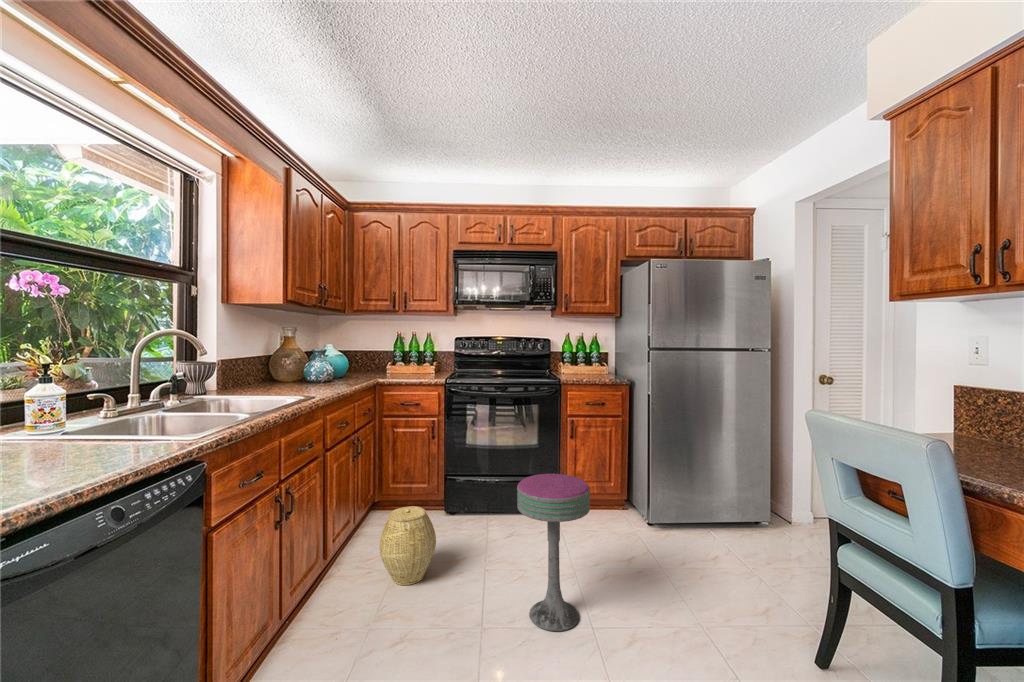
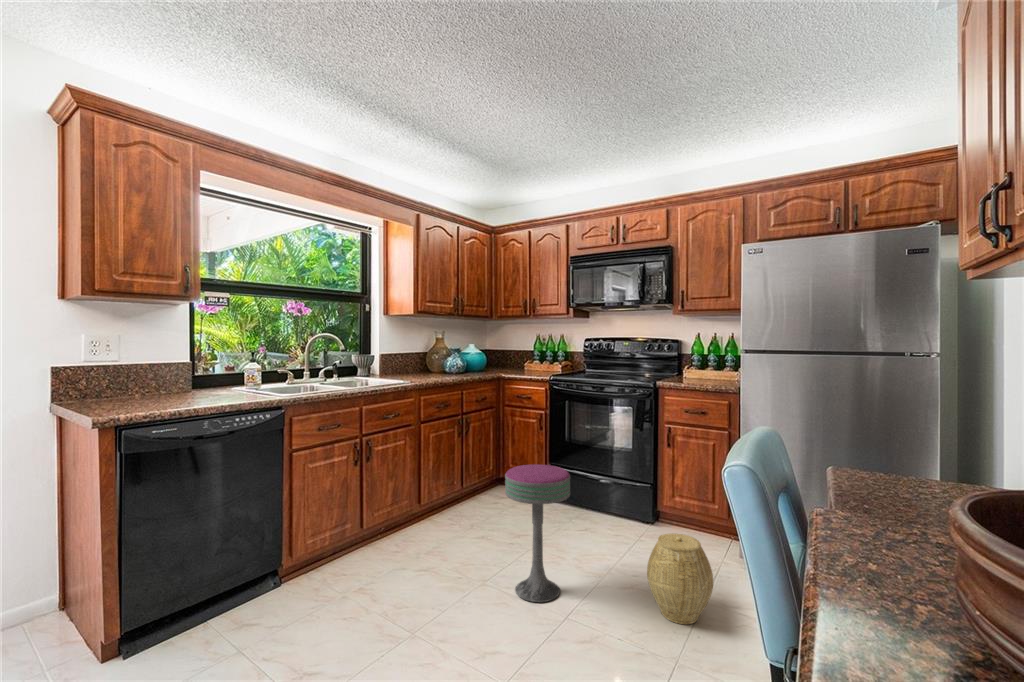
woven basket: present [380,506,436,585] -> present [647,533,713,624]

